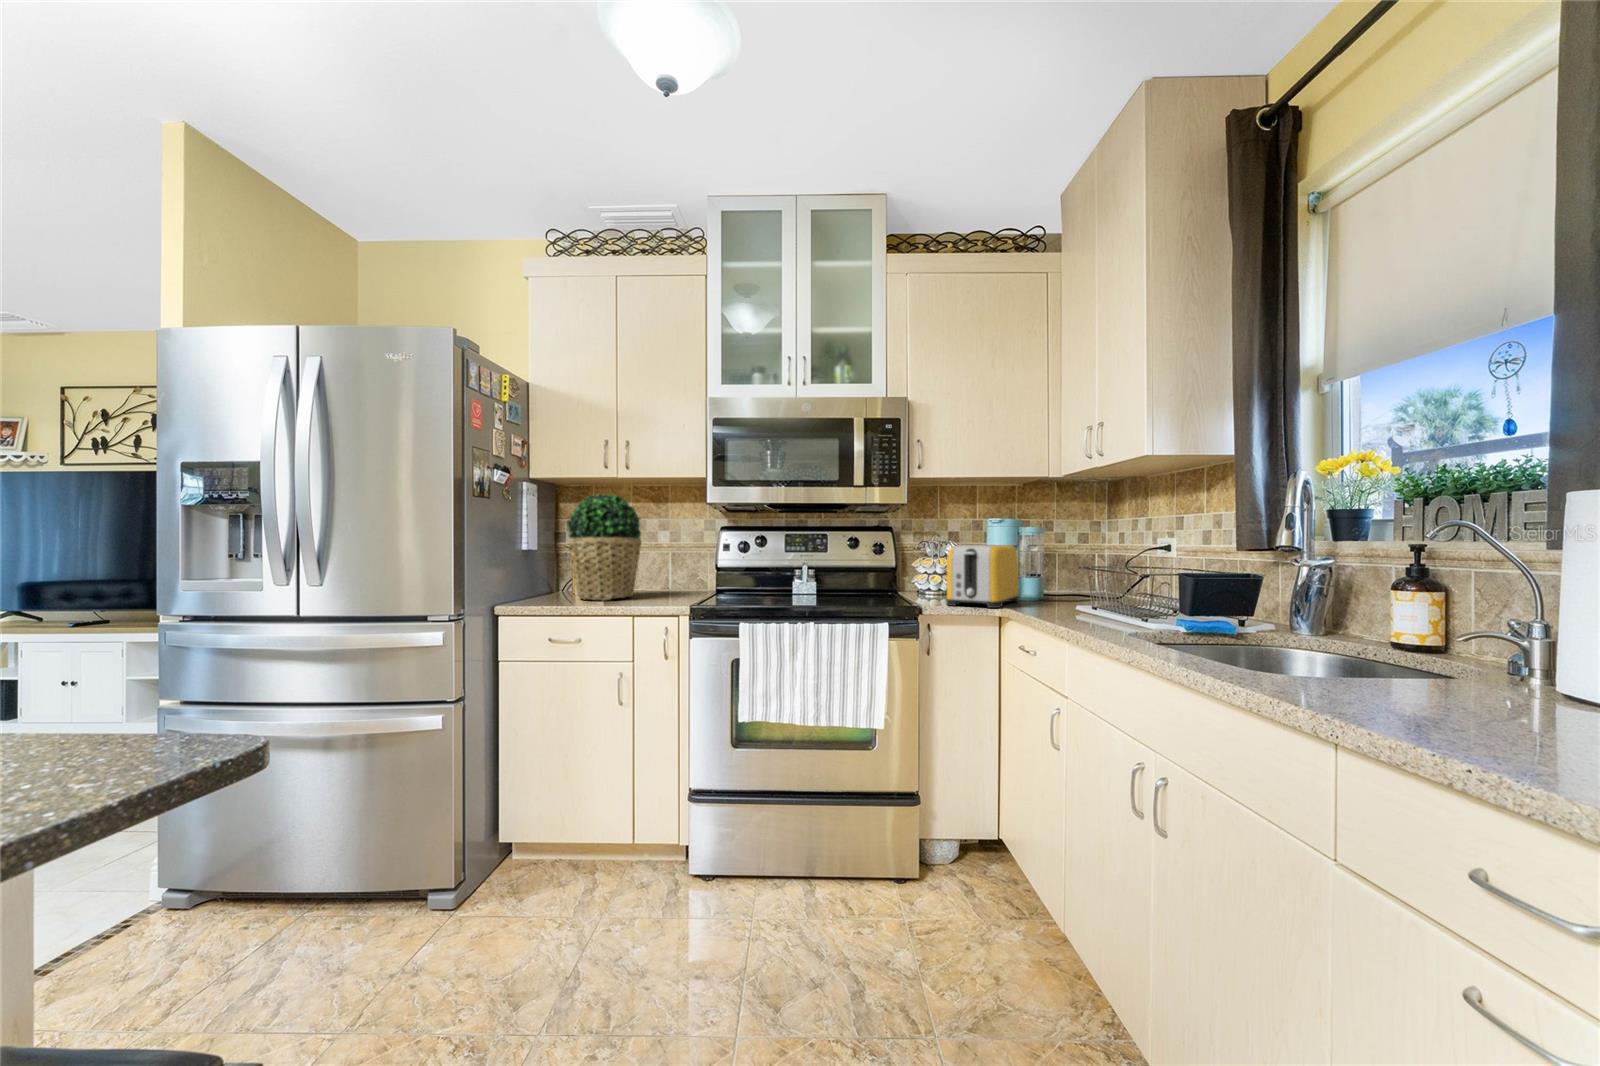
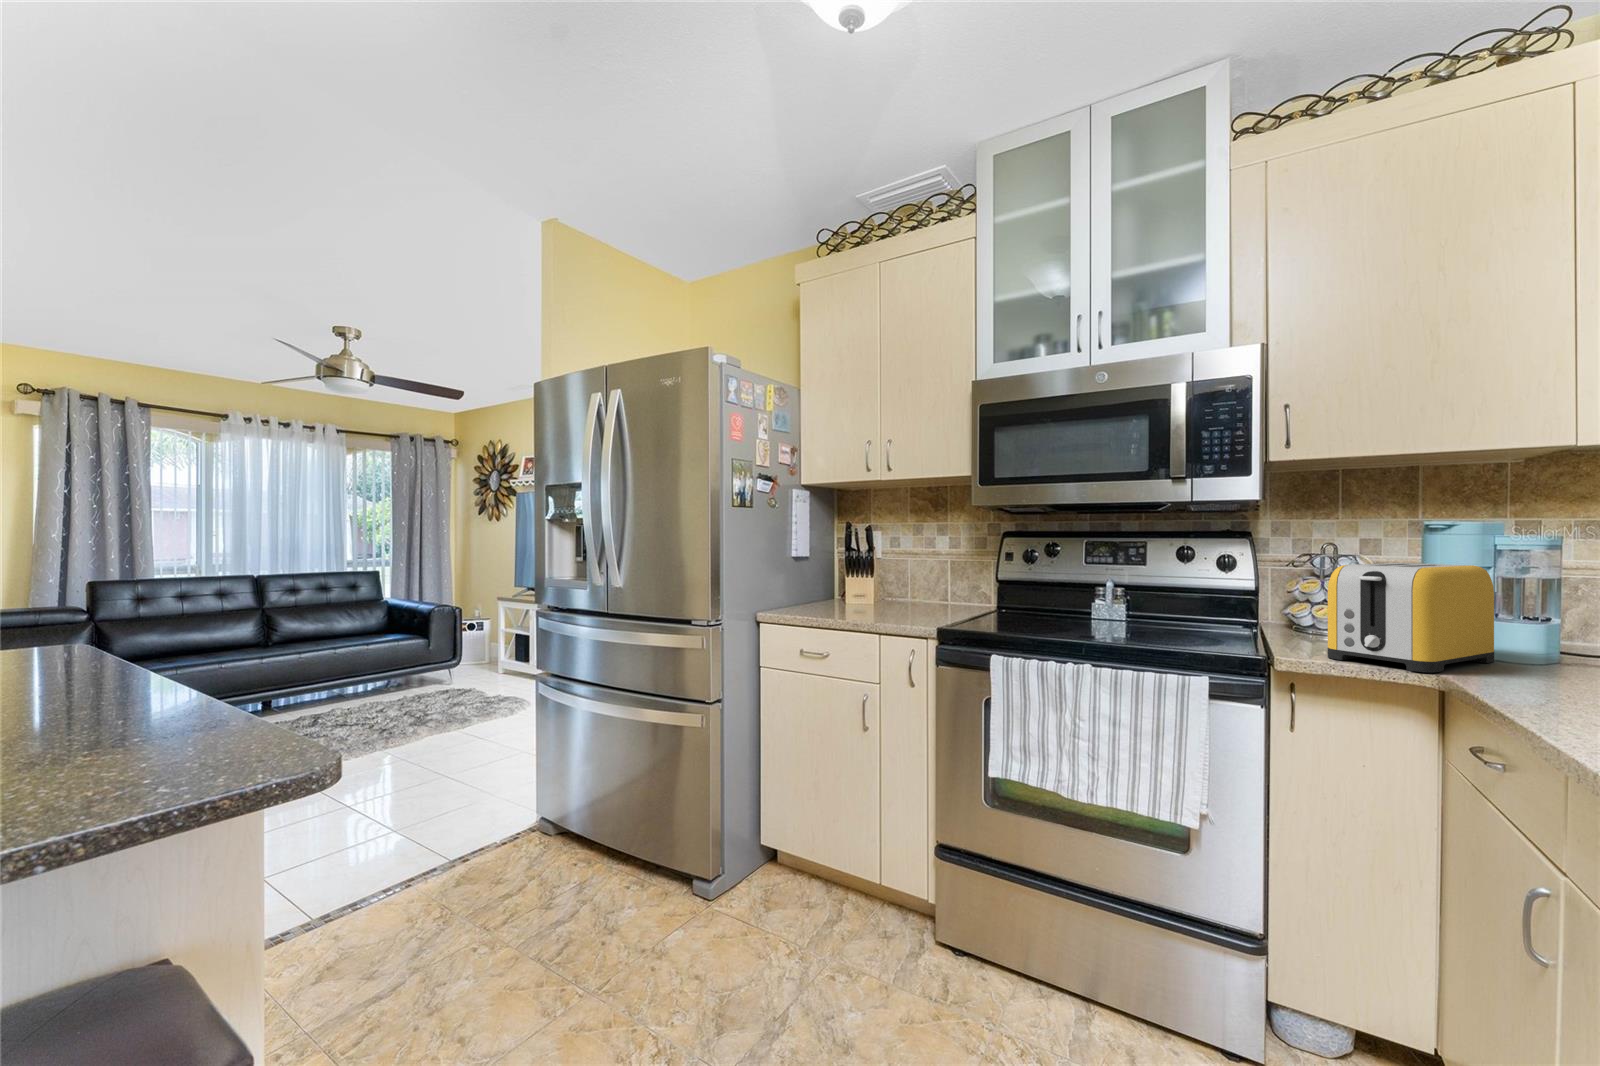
potted plant: present [566,494,642,600] -> none [827,498,905,613]

